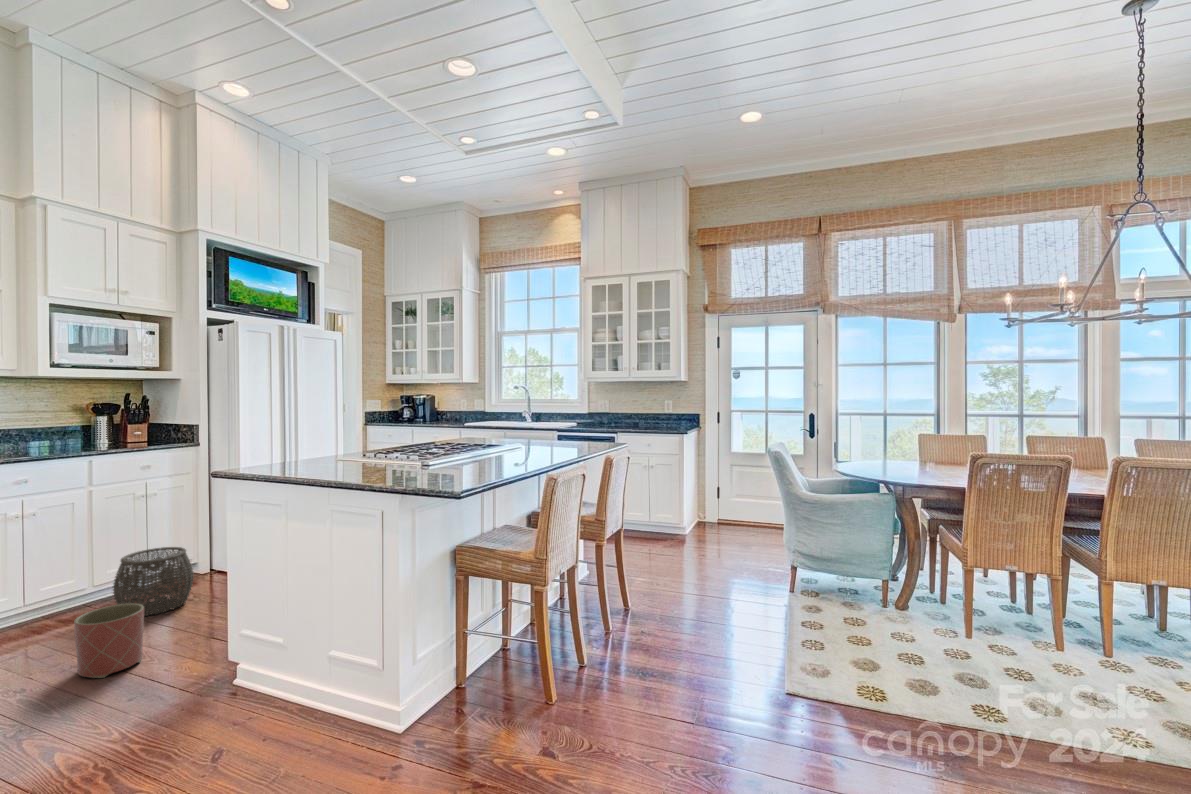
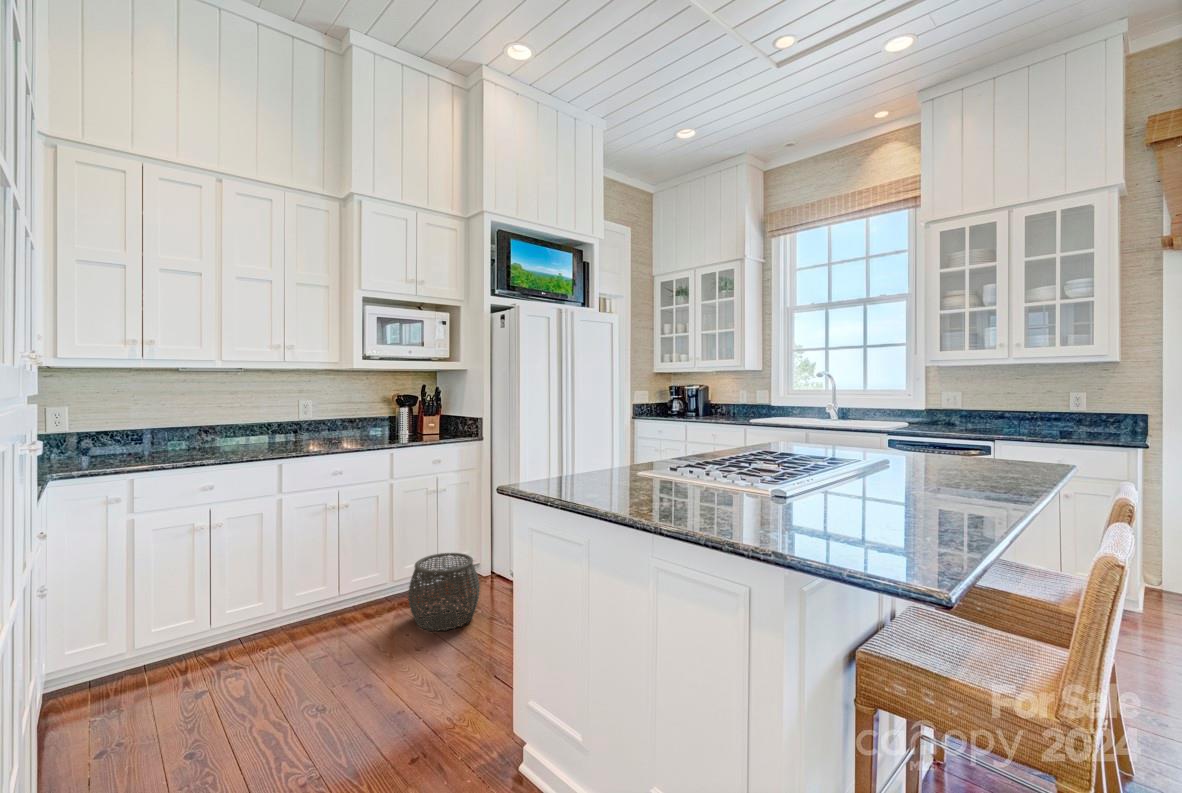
planter: present [74,603,144,678] -> none [365,631,431,725]

